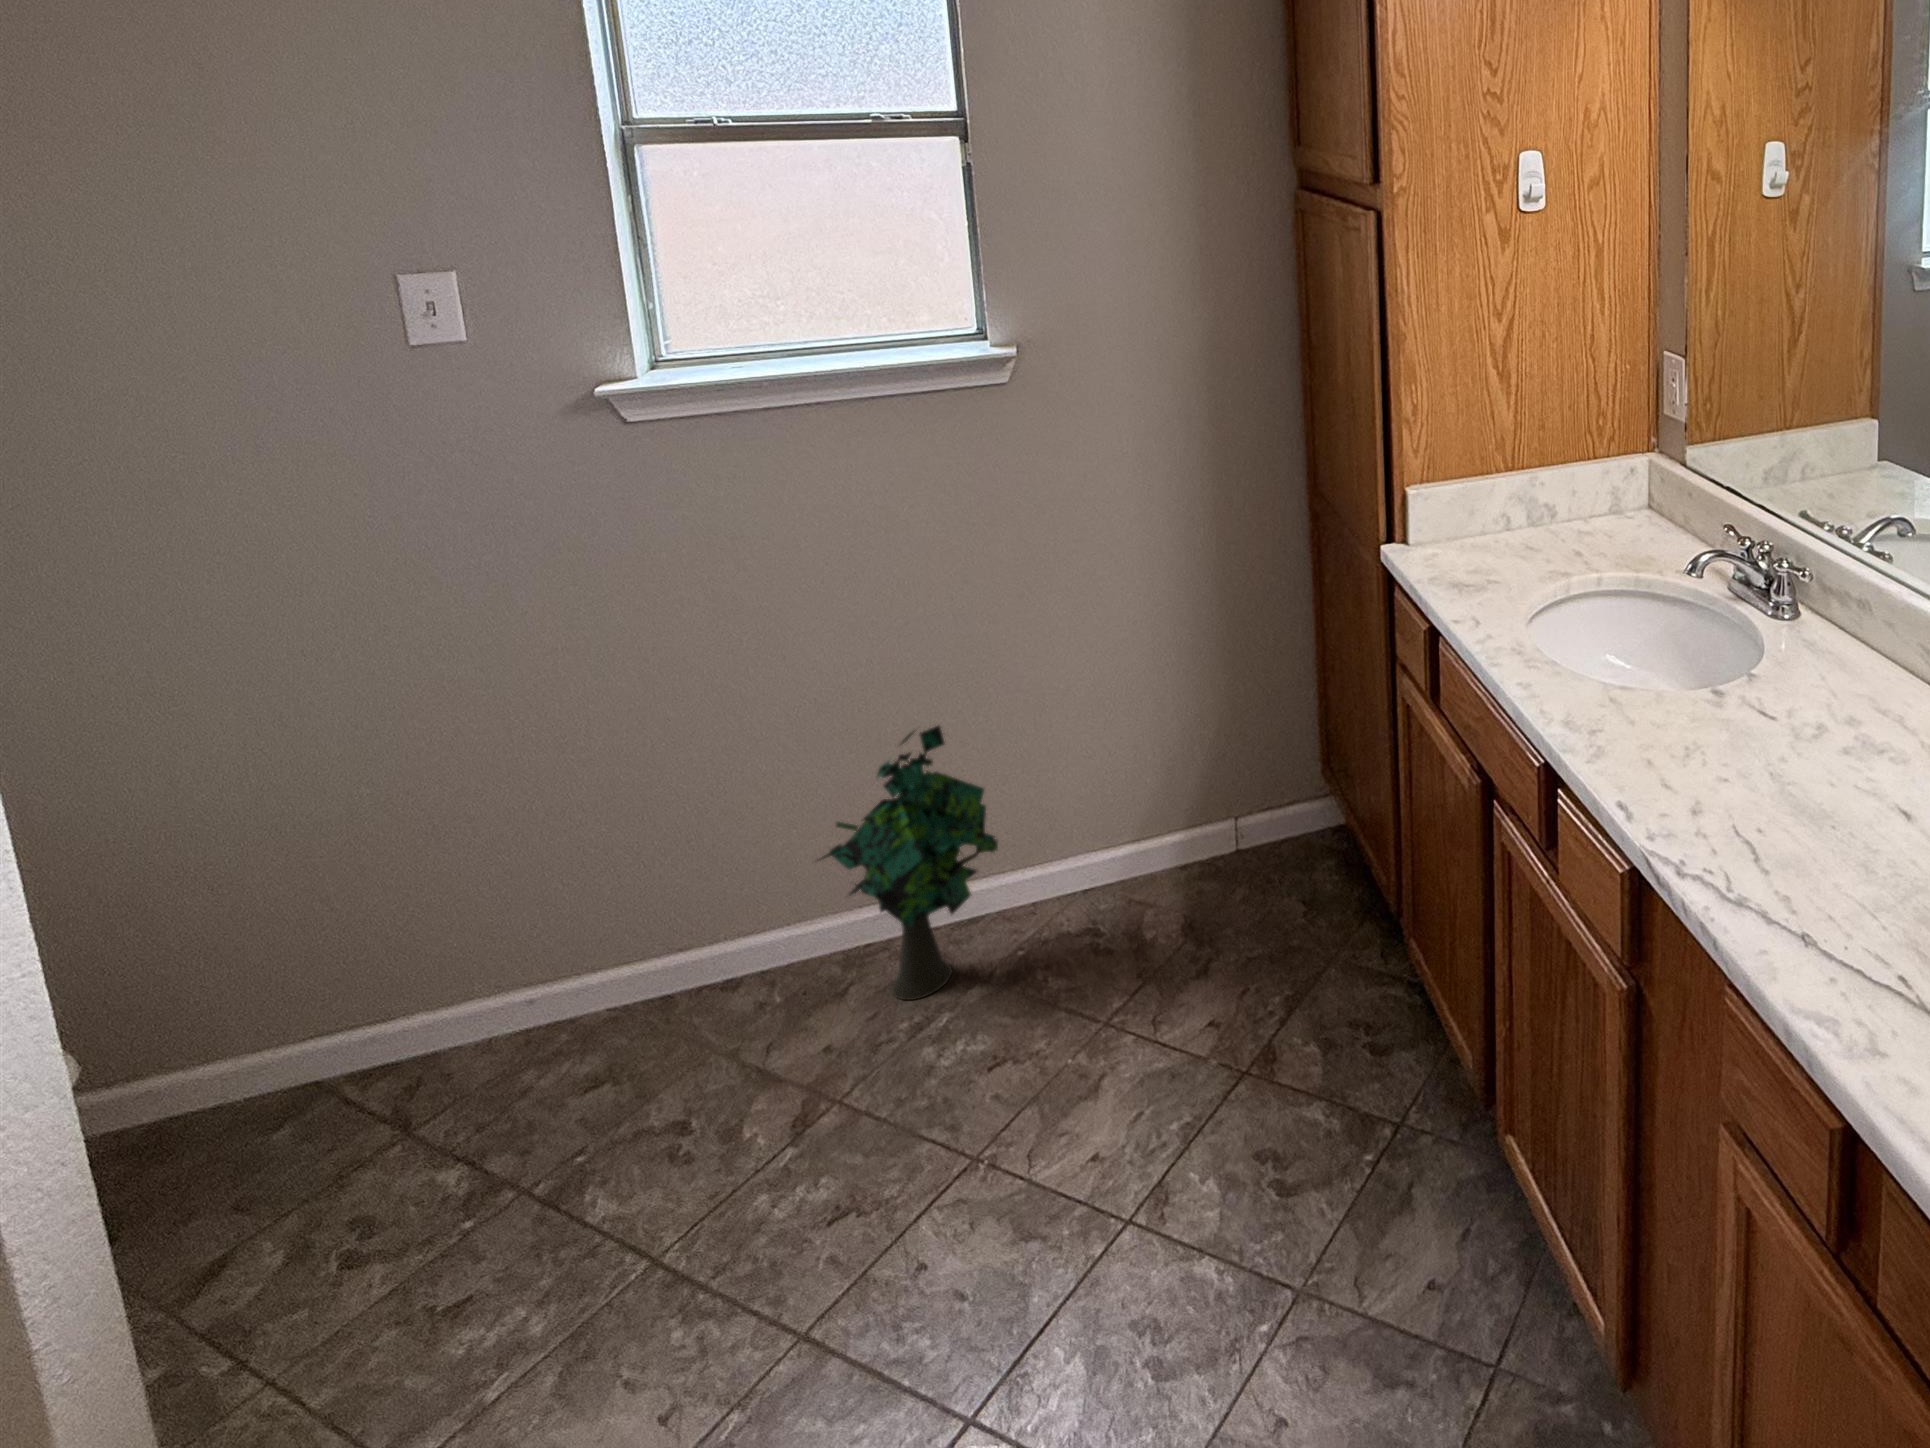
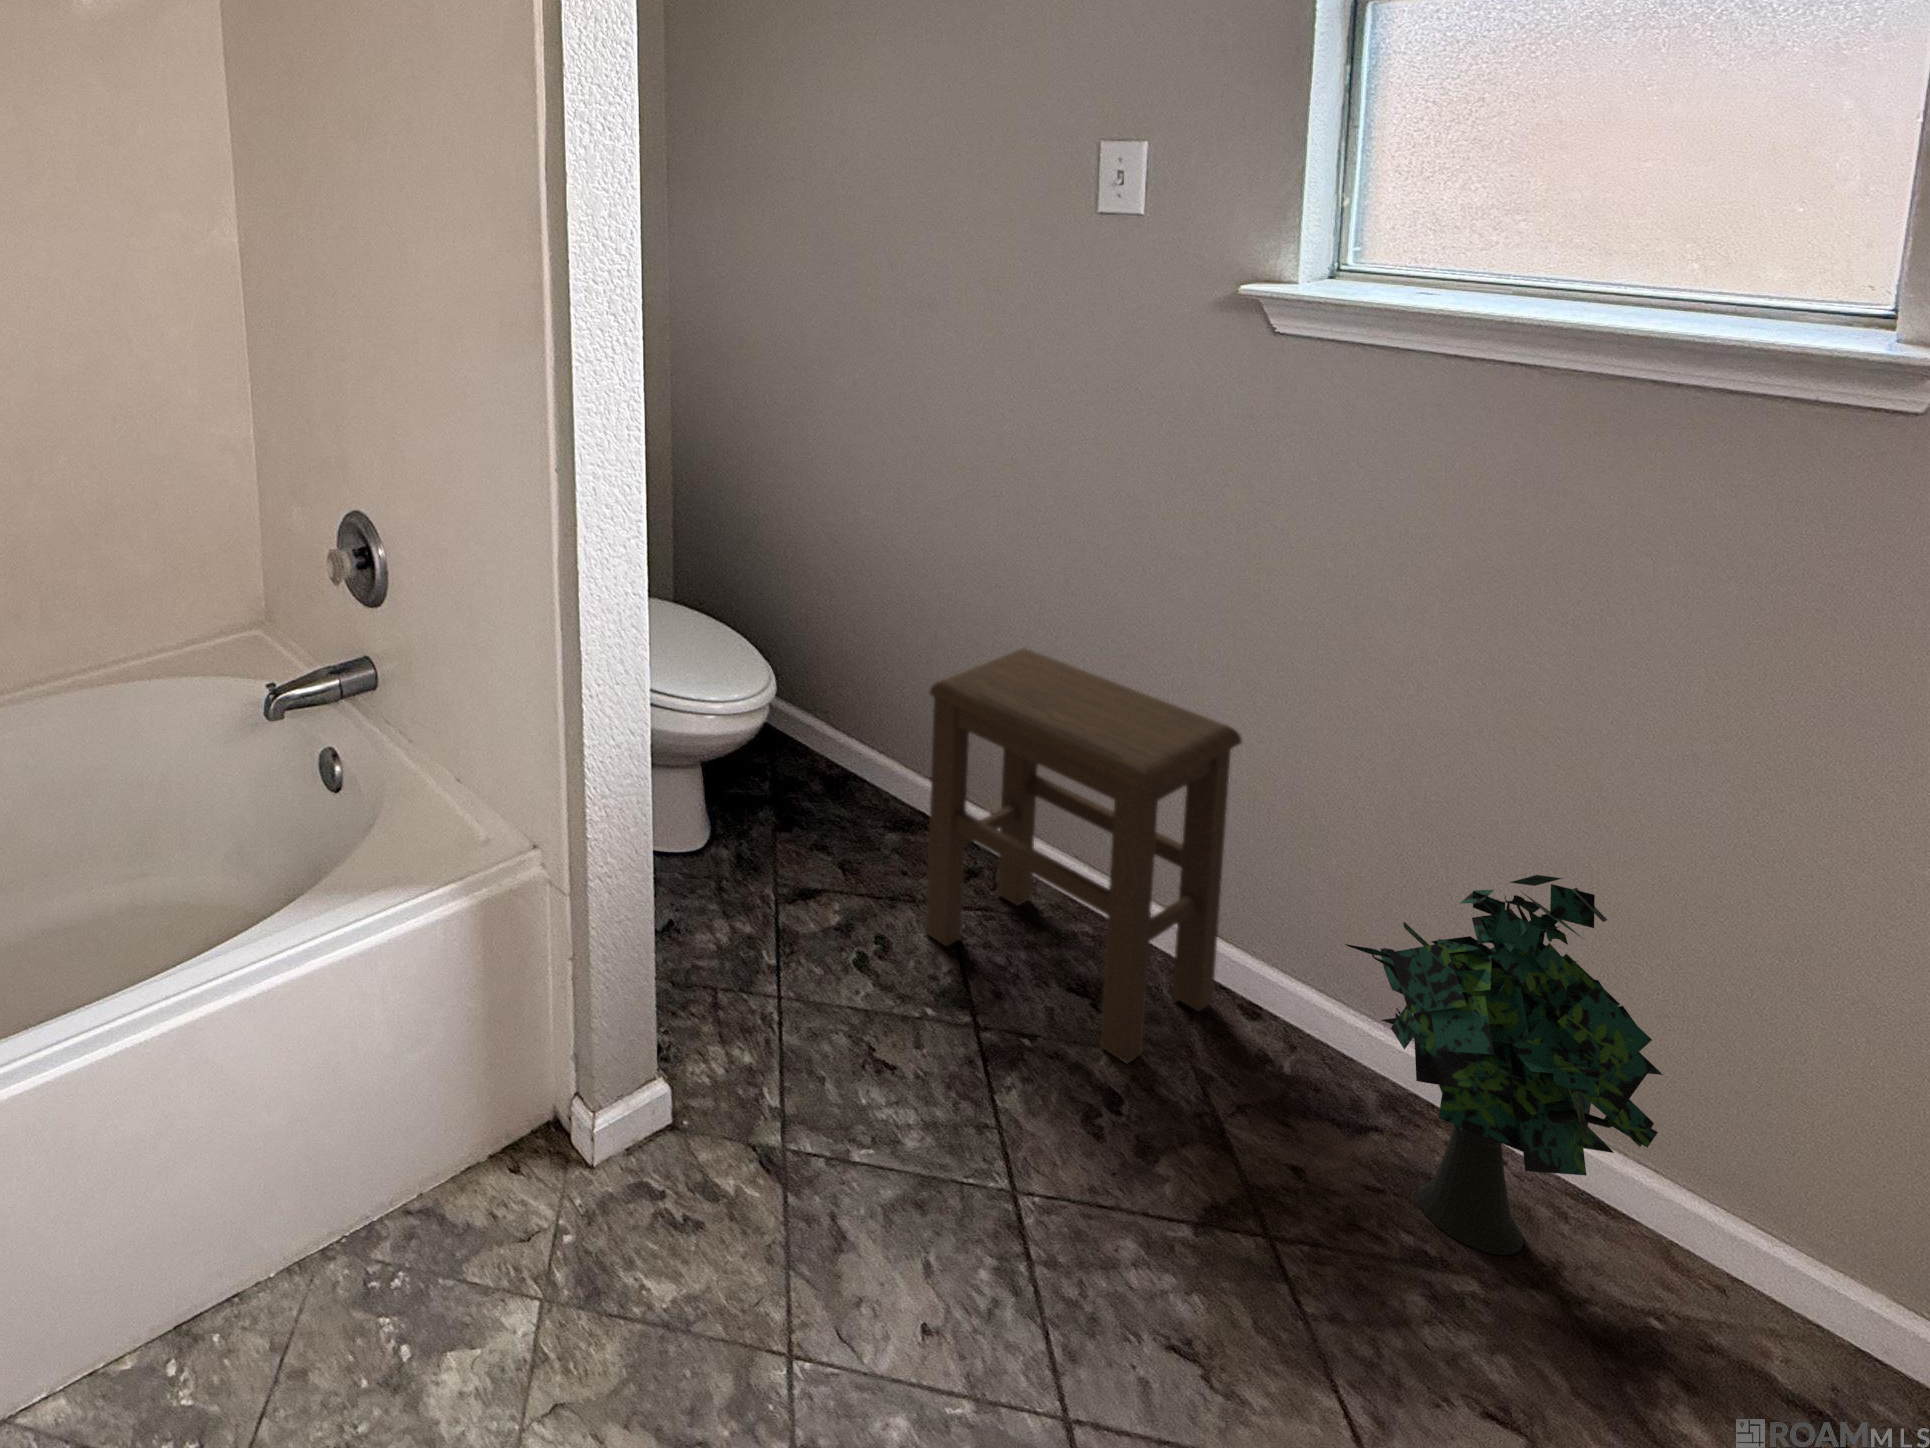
stool: none [348,764,705,1176] -> present [926,648,1242,1063]

